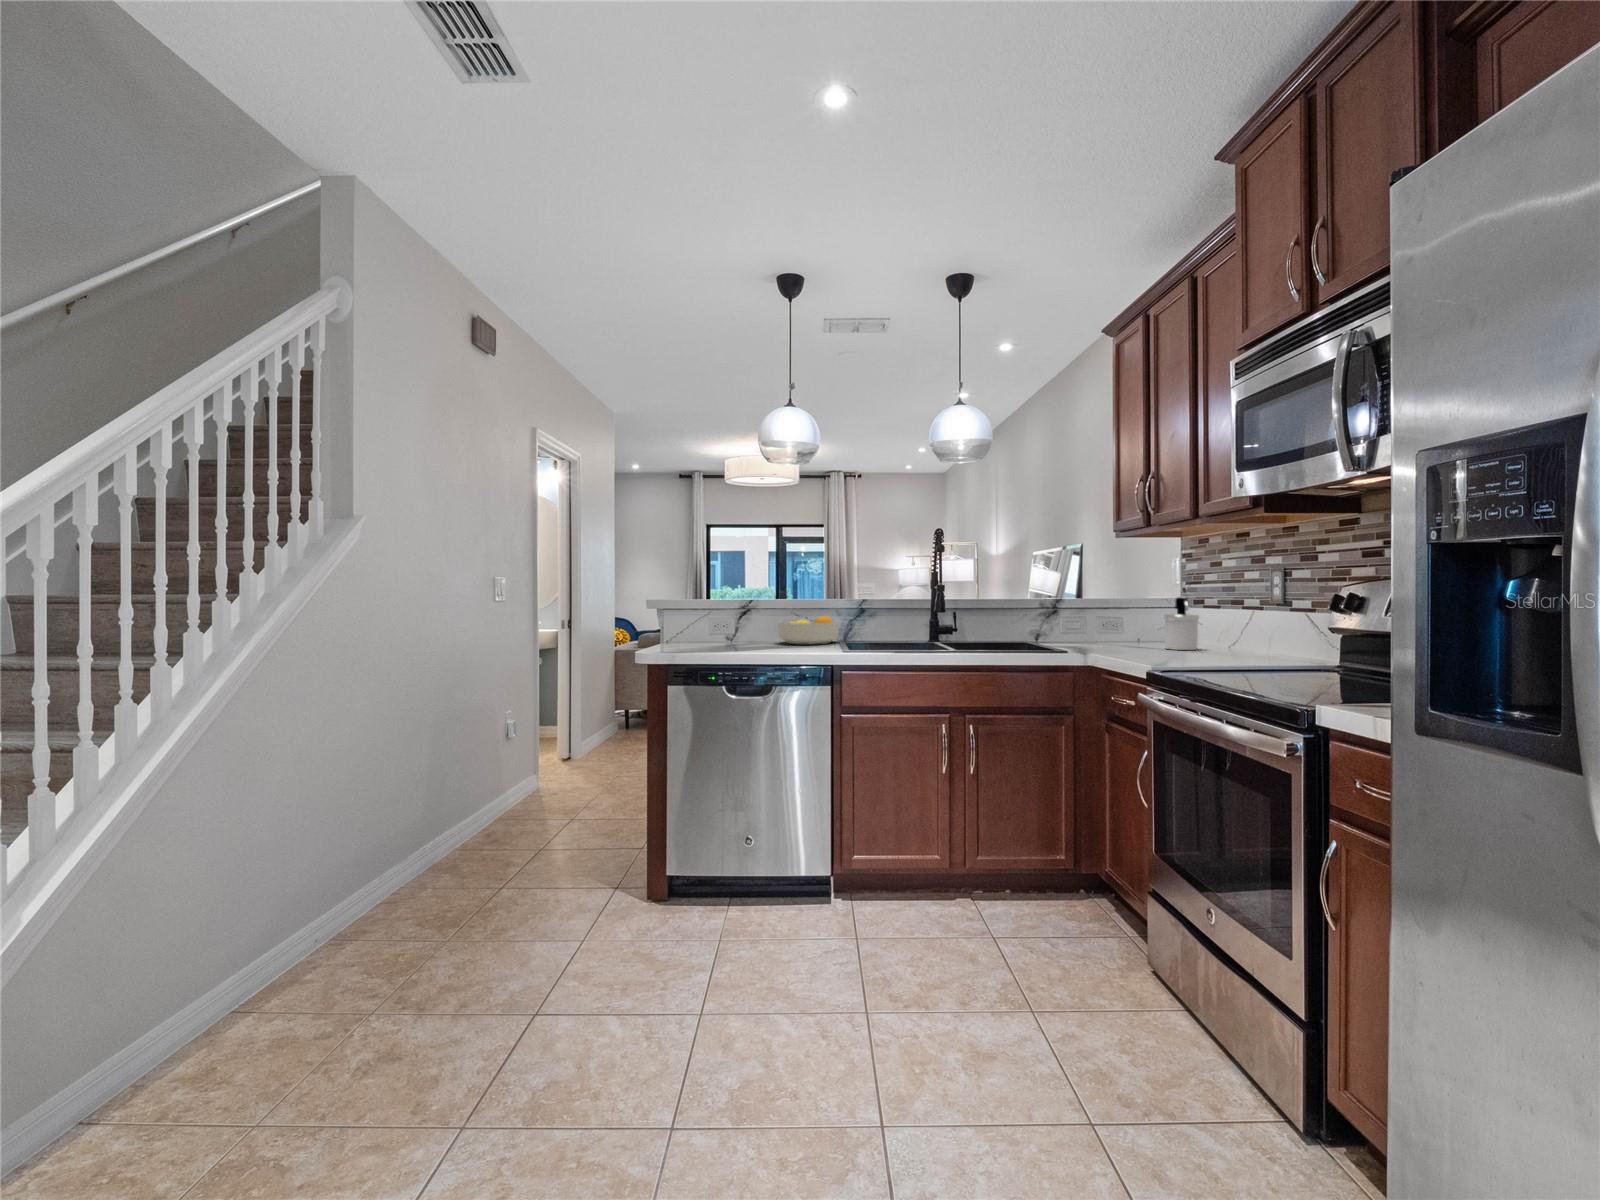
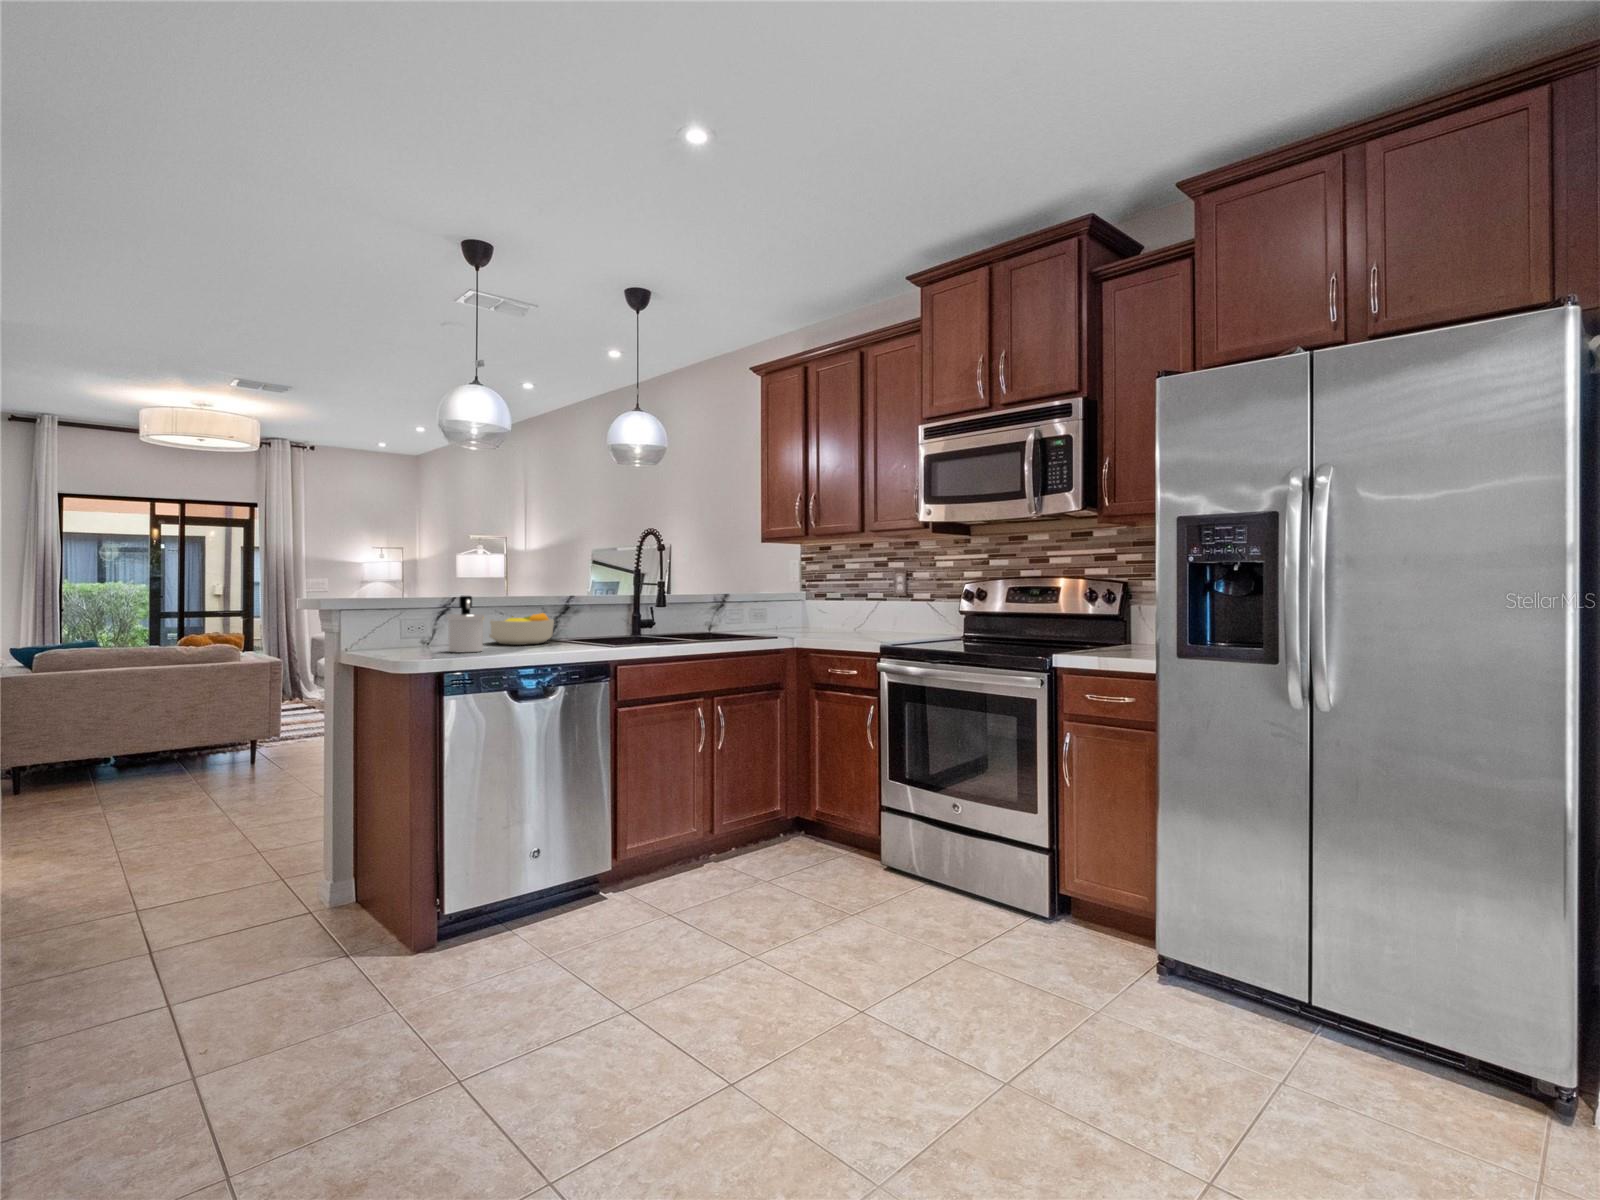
soap dispenser: present [1164,597,1199,650] -> present [447,596,484,652]

